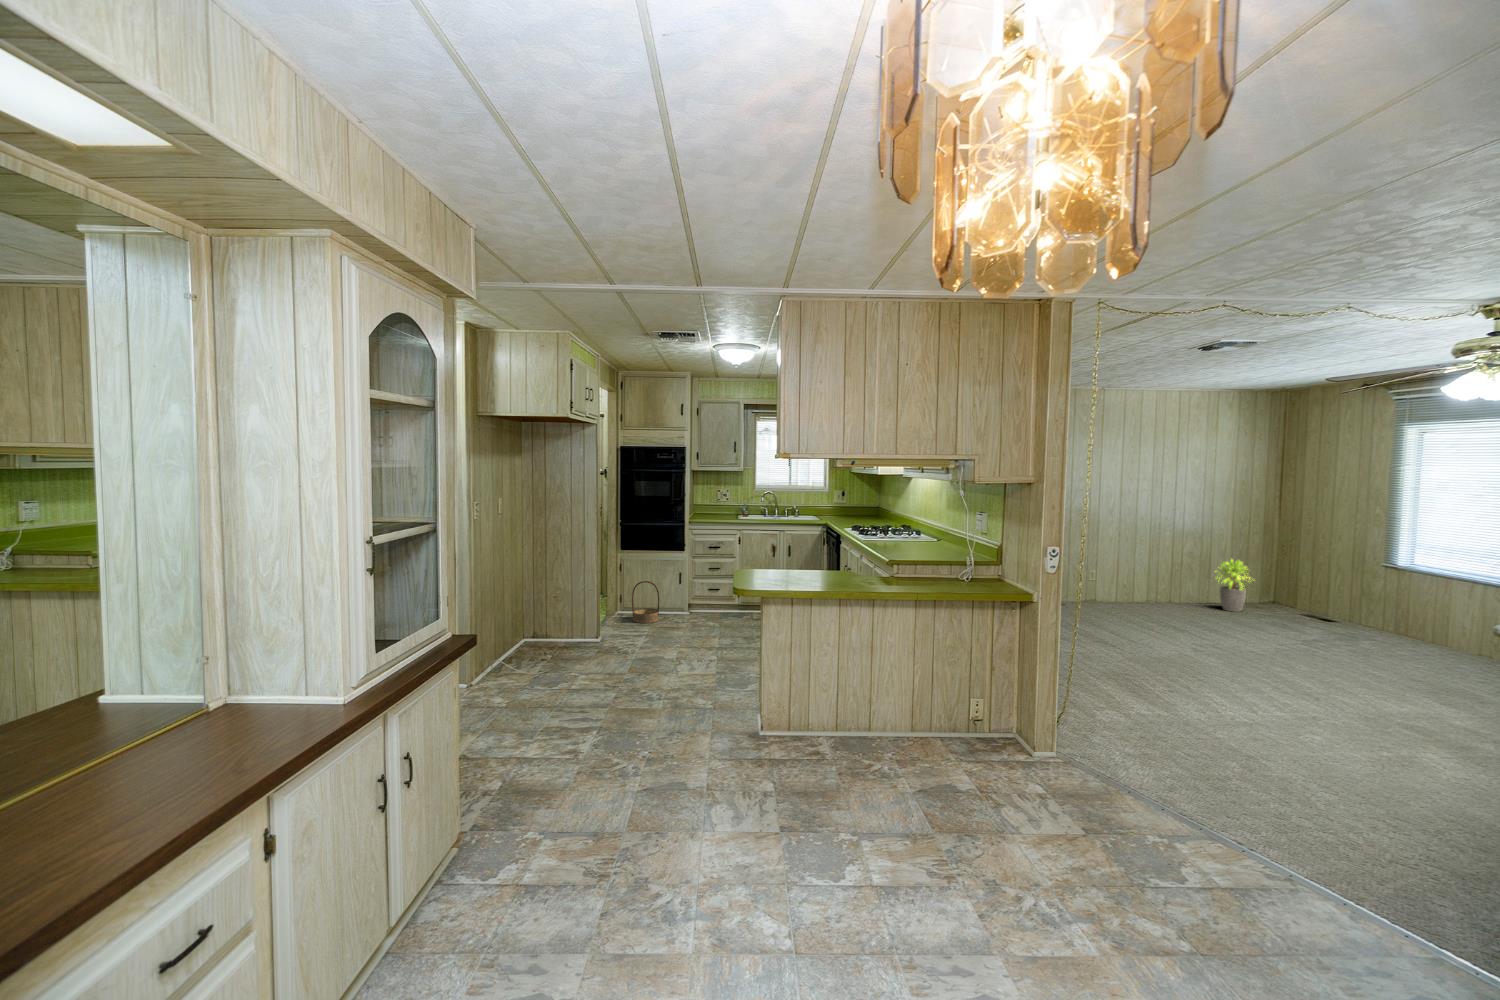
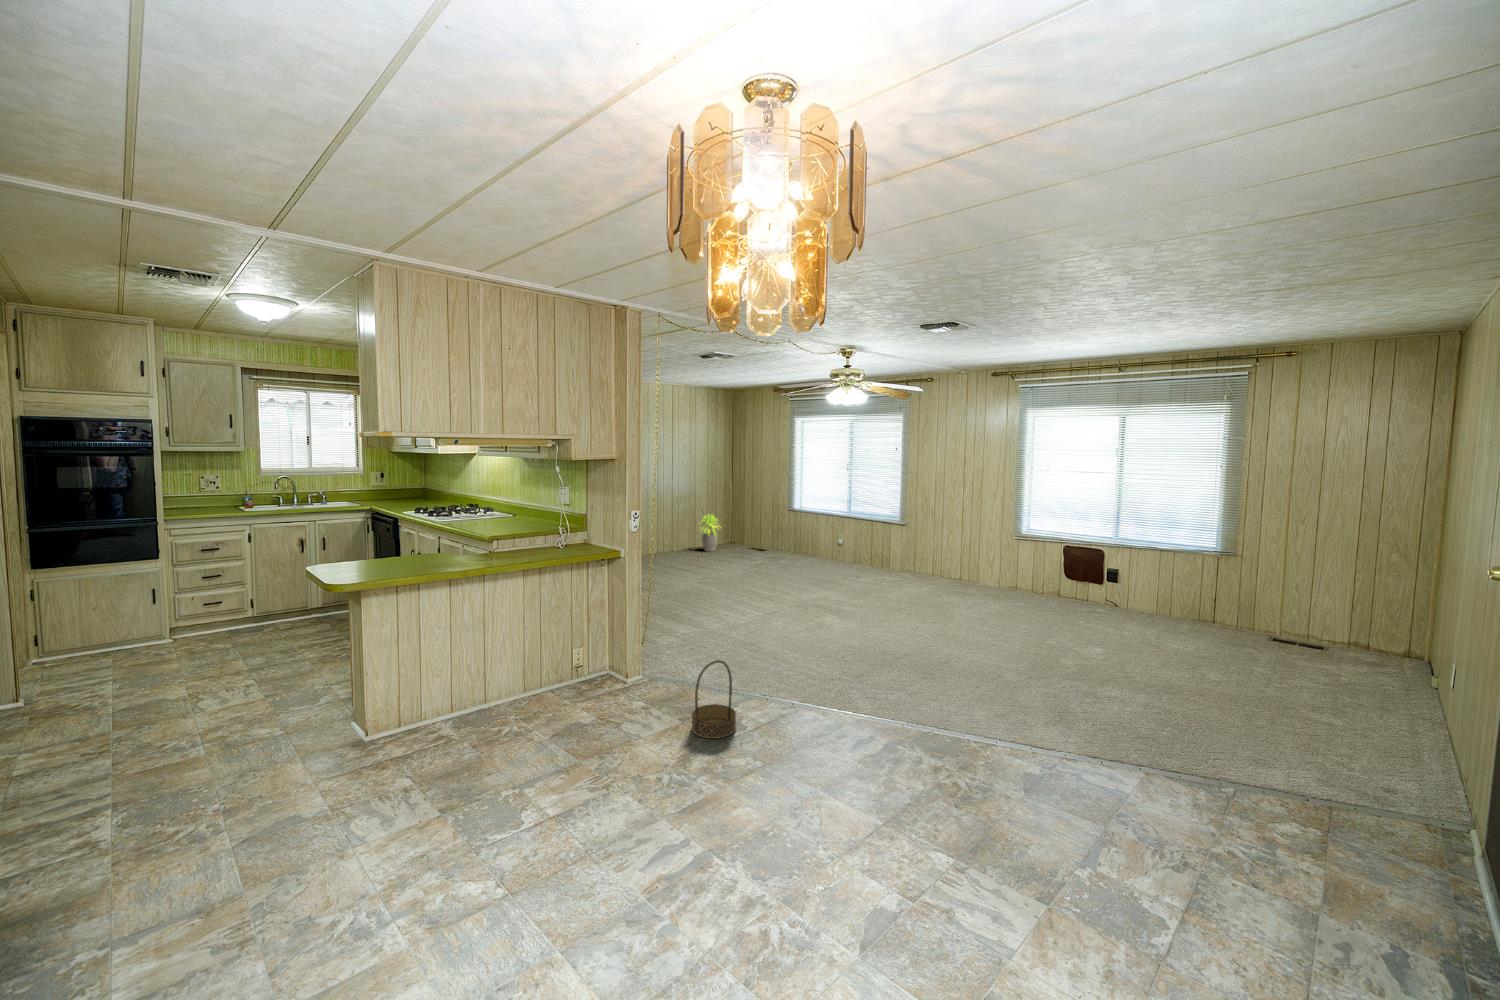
basket: present [632,581,659,623] -> present [692,660,736,739]

